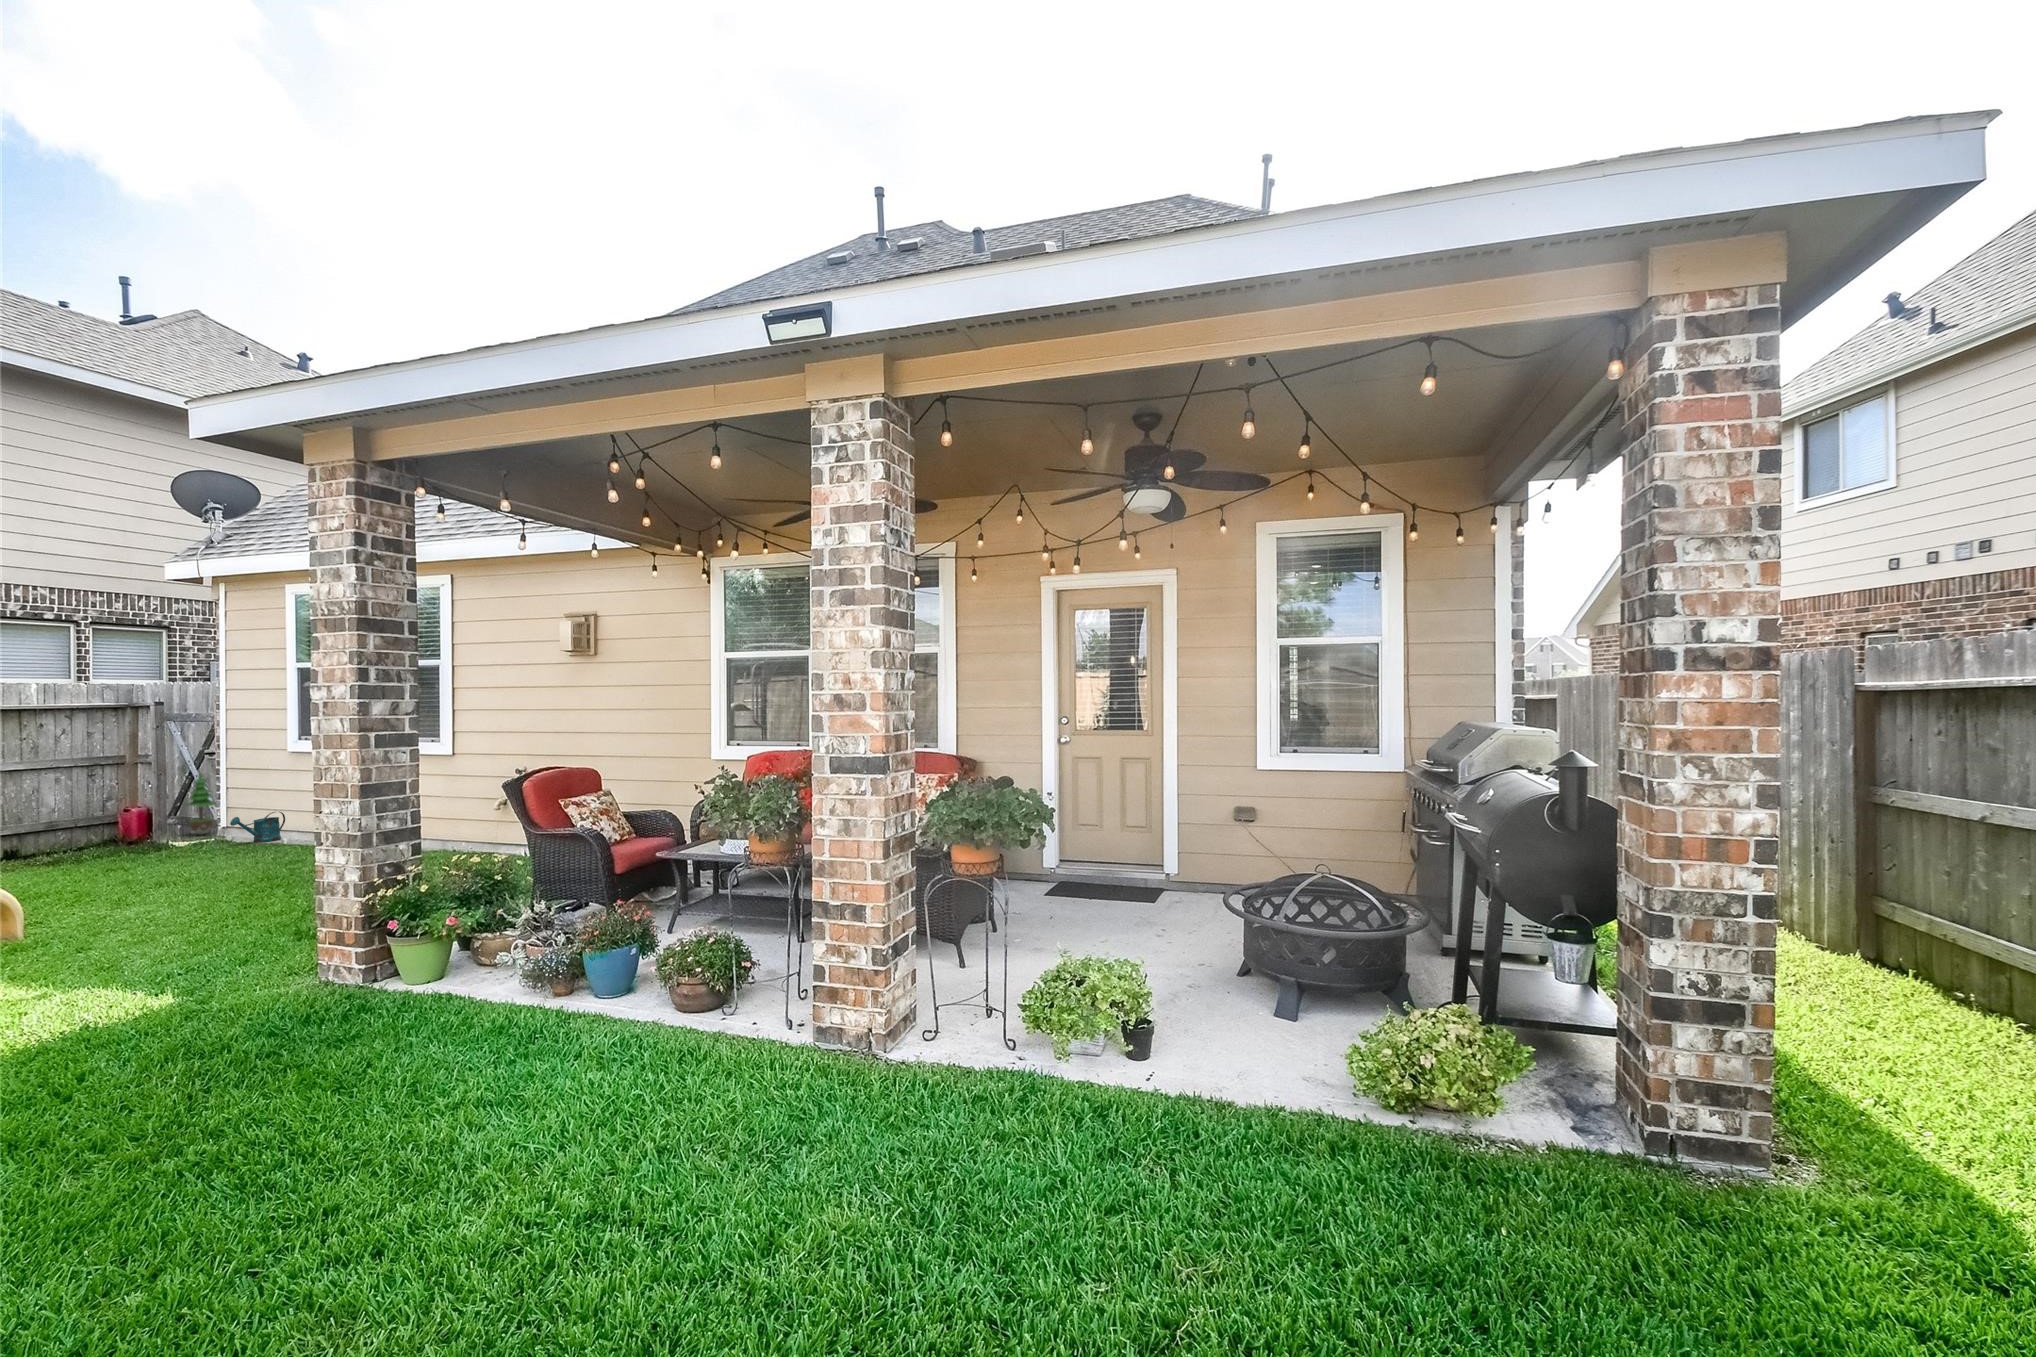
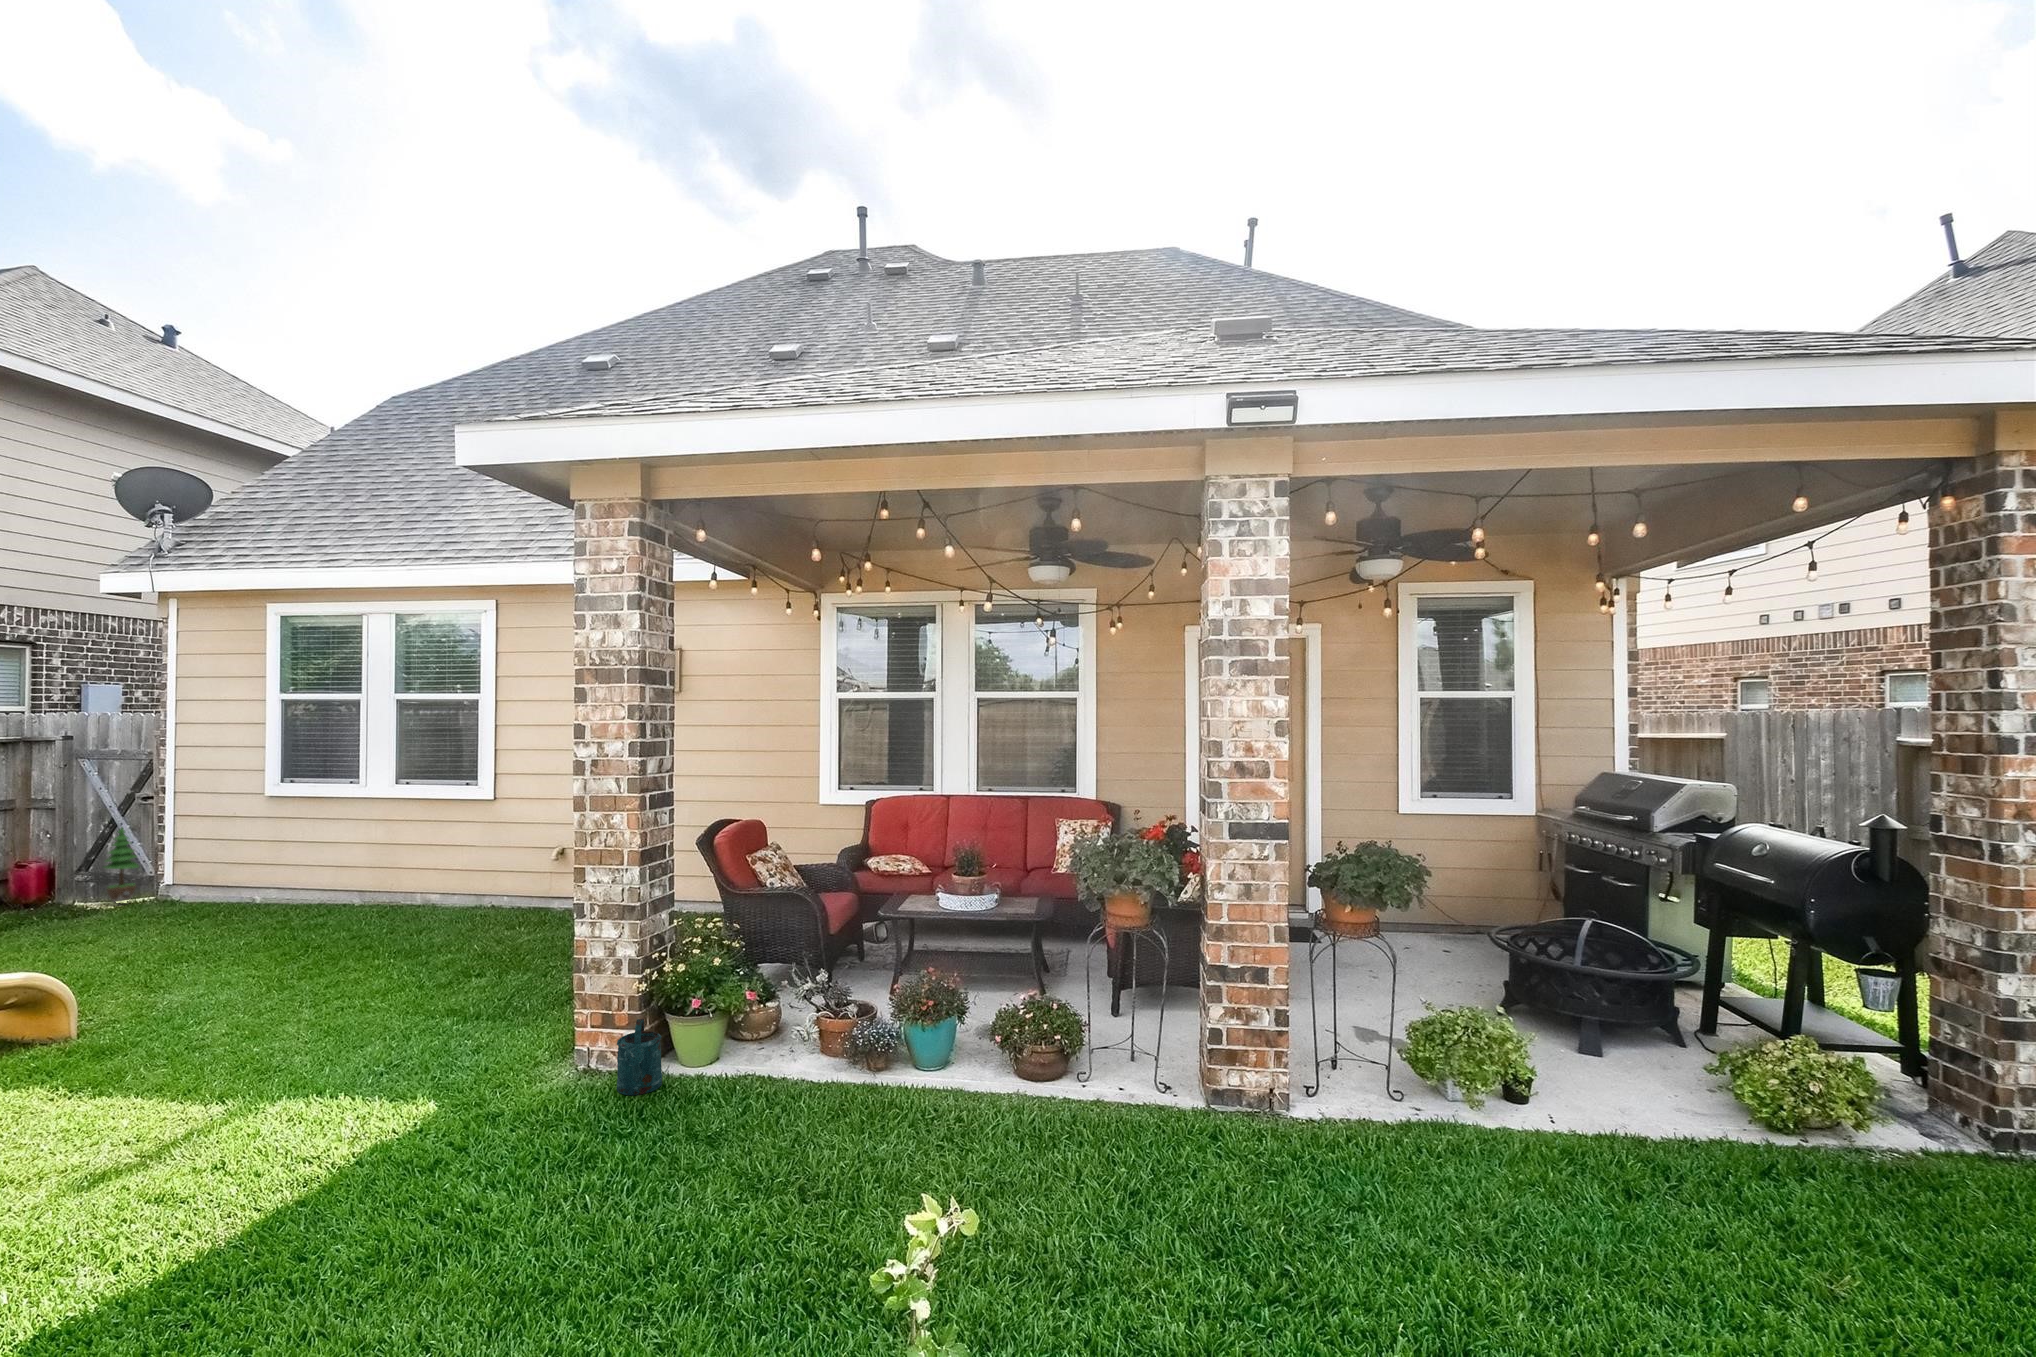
watering can: present [230,812,285,842] -> present [617,1019,662,1095]

